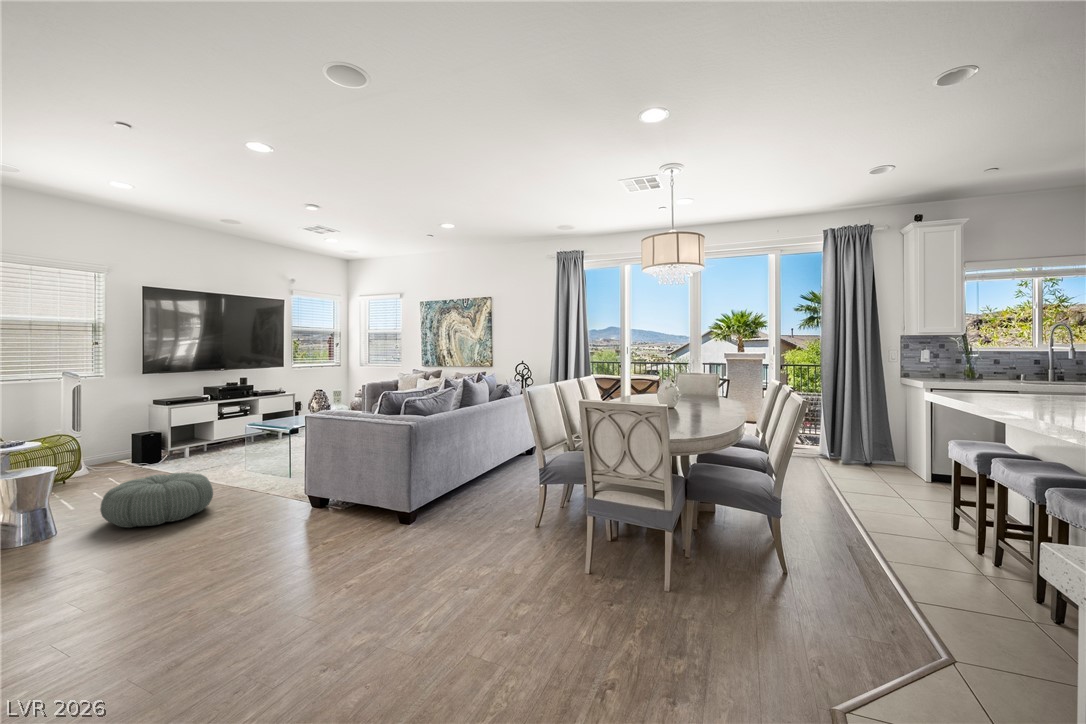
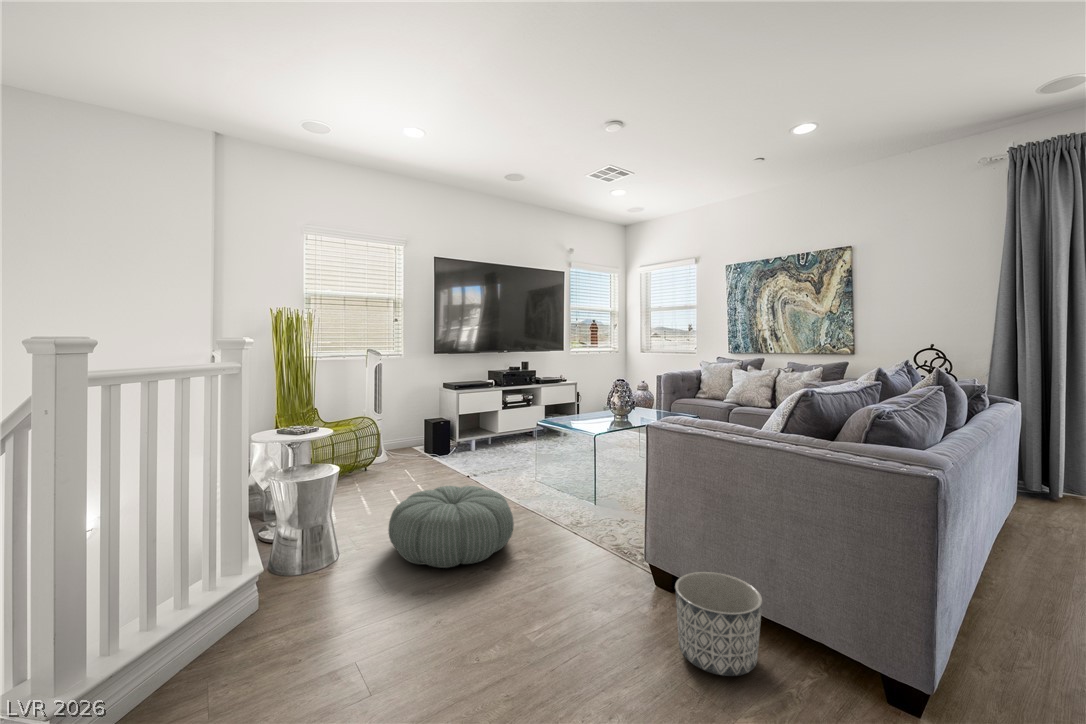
planter: none [303,490,348,535] -> present [675,572,762,676]

